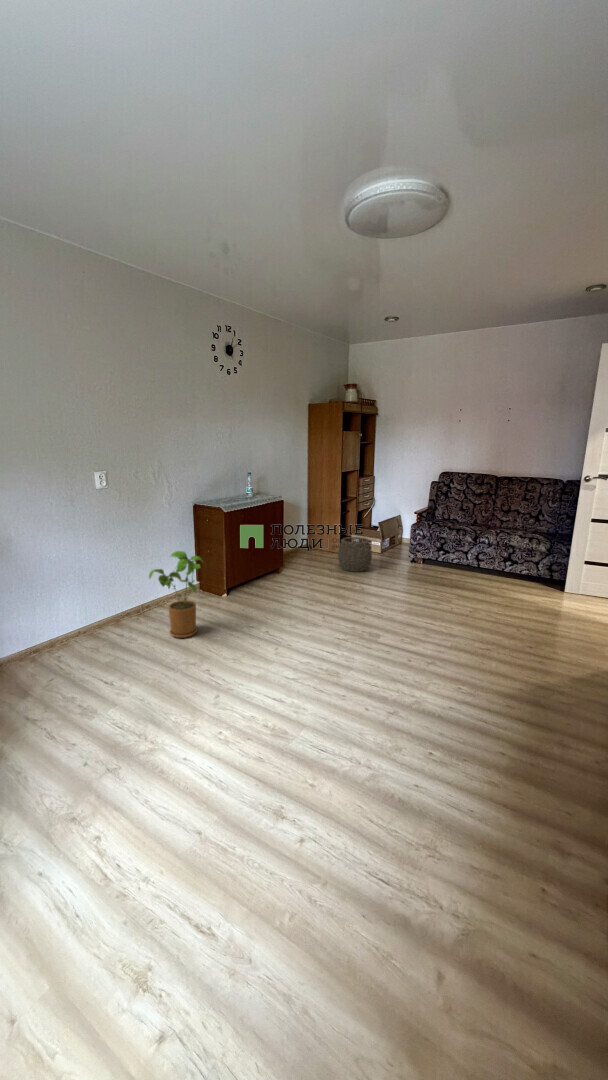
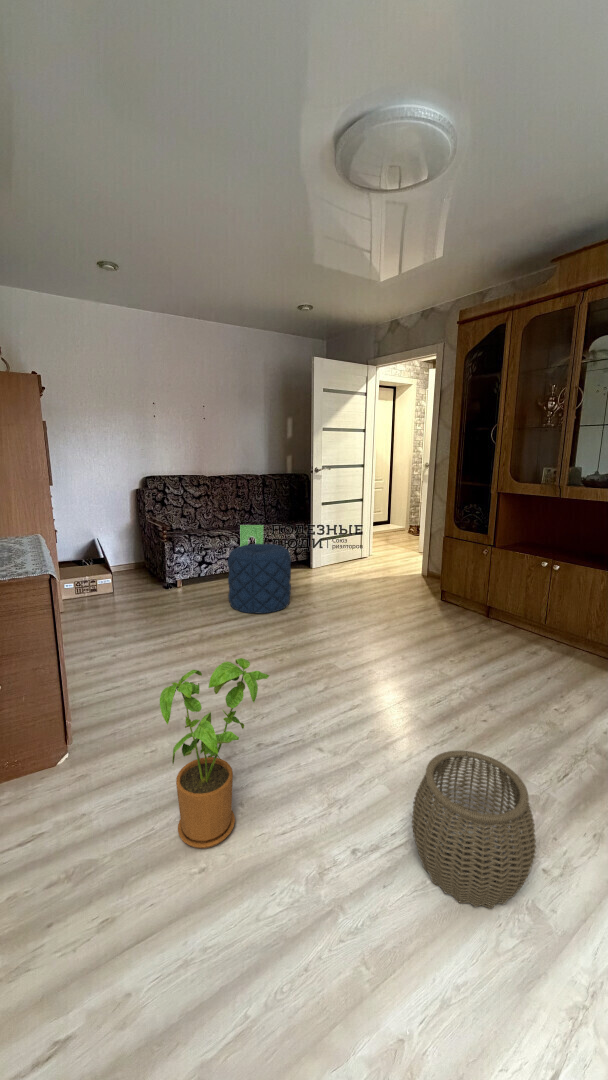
woven basket: present [338,537,372,572] -> present [412,751,536,908]
pouf: none [407,537,470,600] -> present [228,544,291,614]

